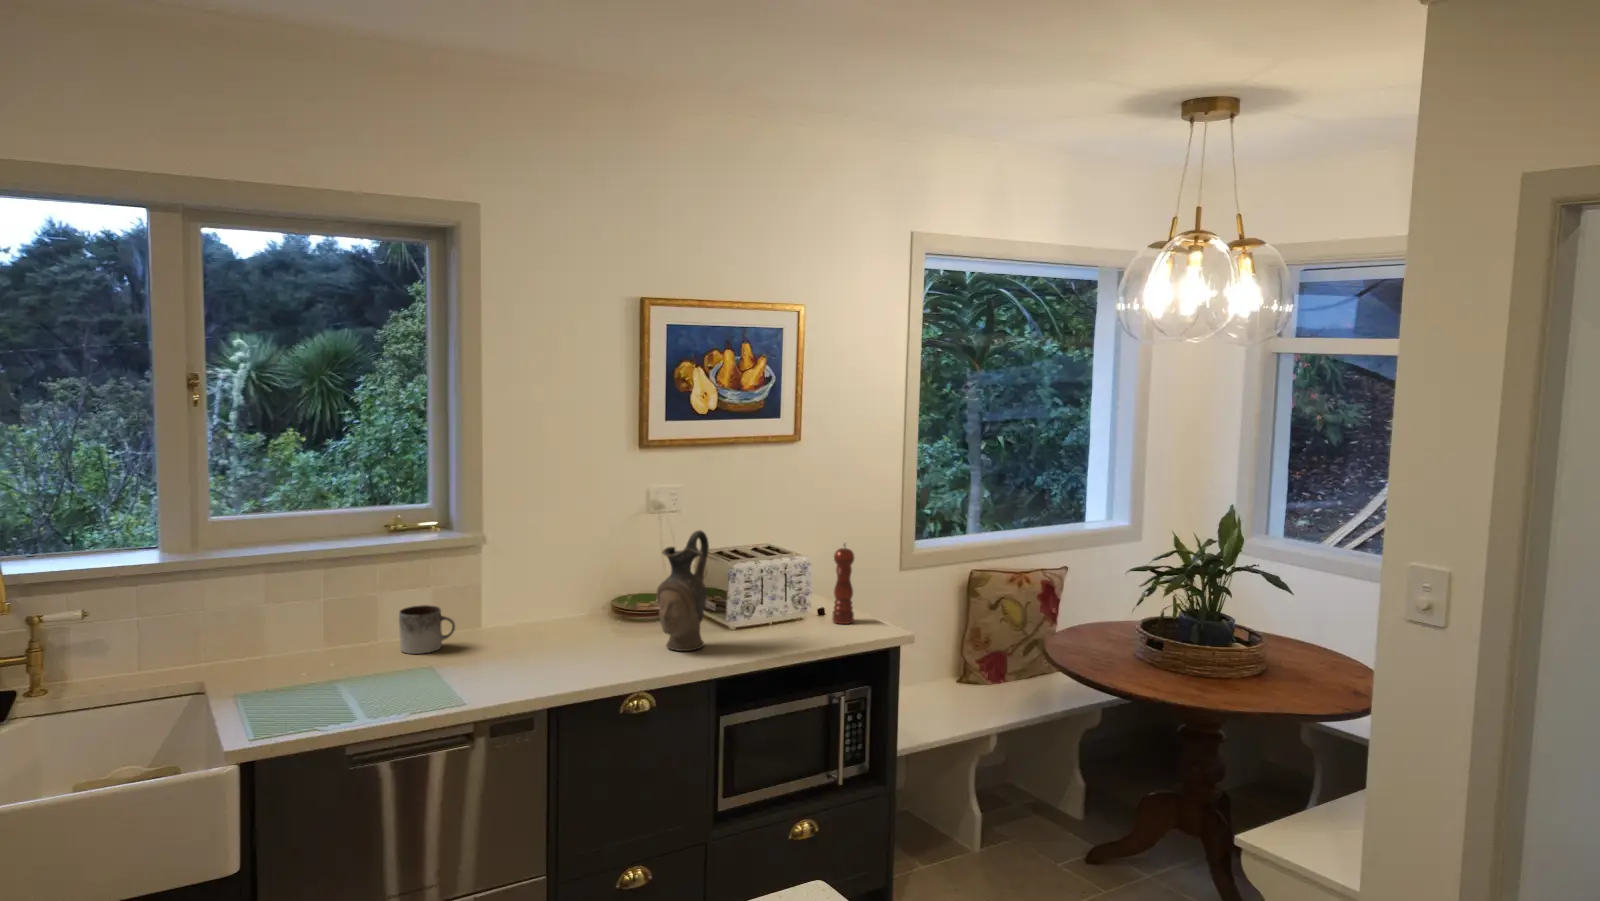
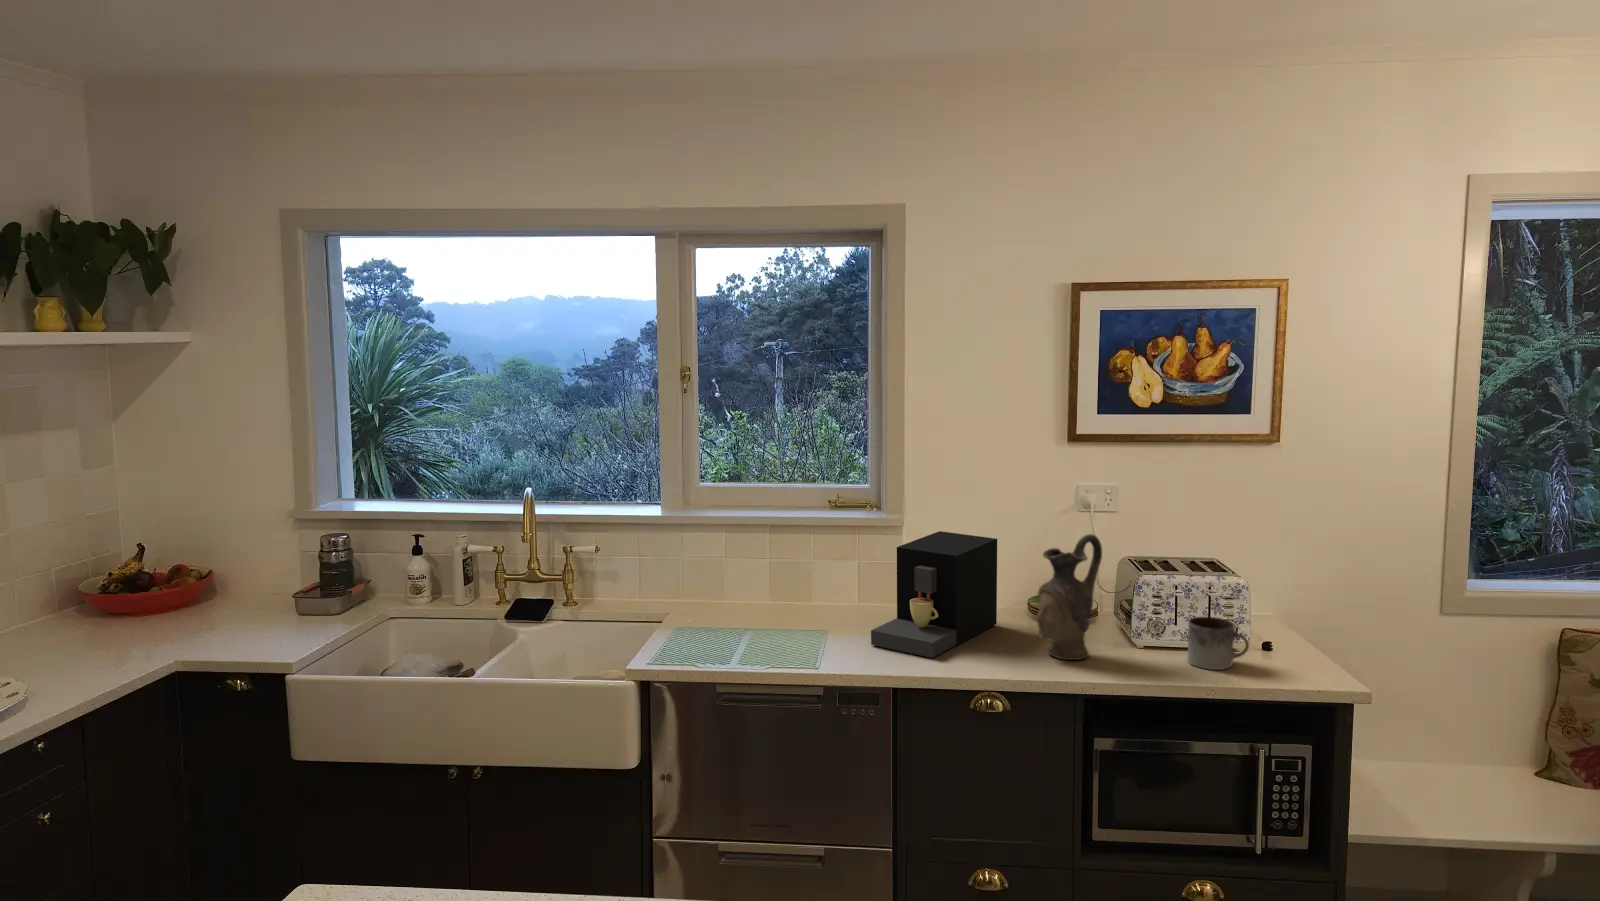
pepper mill: present [832,542,855,624] -> none [1266,566,1297,662]
coffee maker: none [494,546,595,671] -> present [871,531,997,658]
mug: present [399,605,455,654] -> present [1188,617,1249,670]

